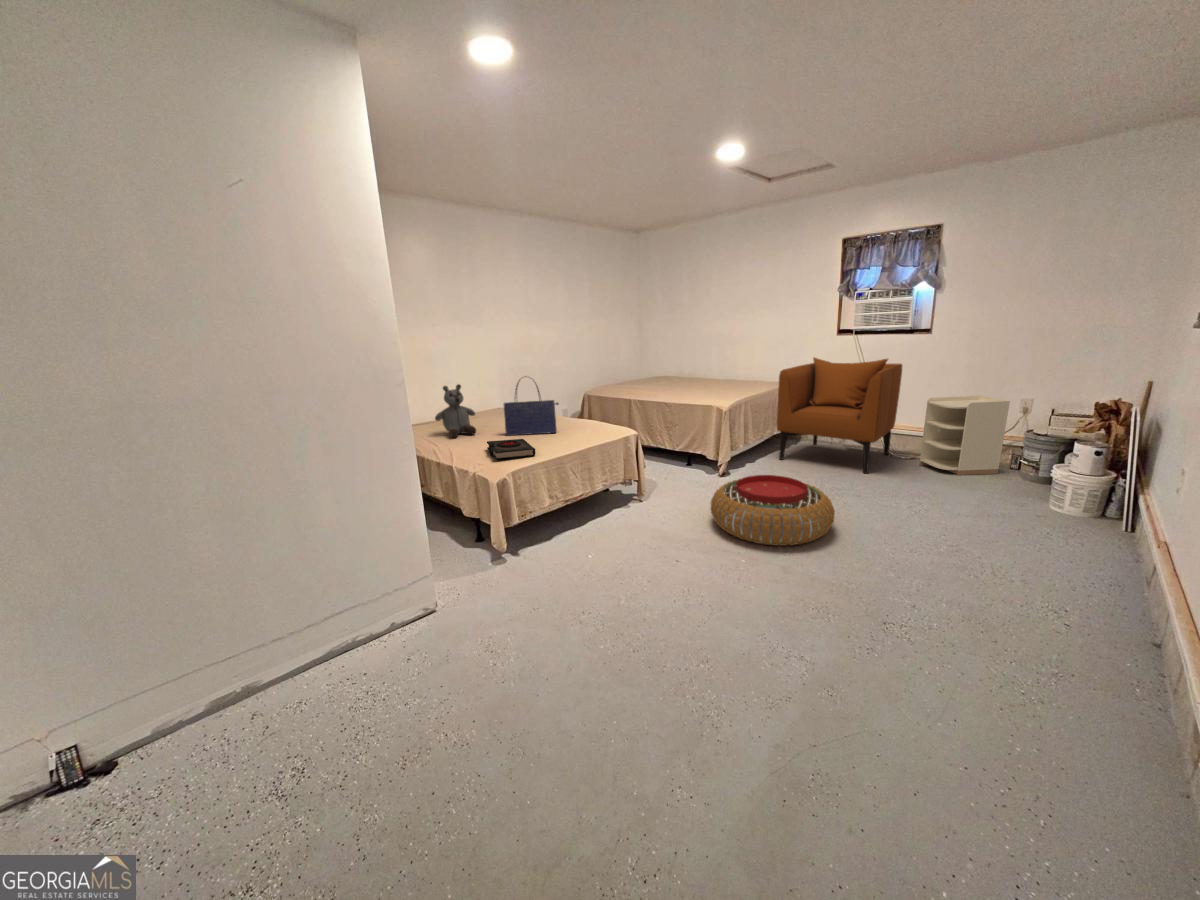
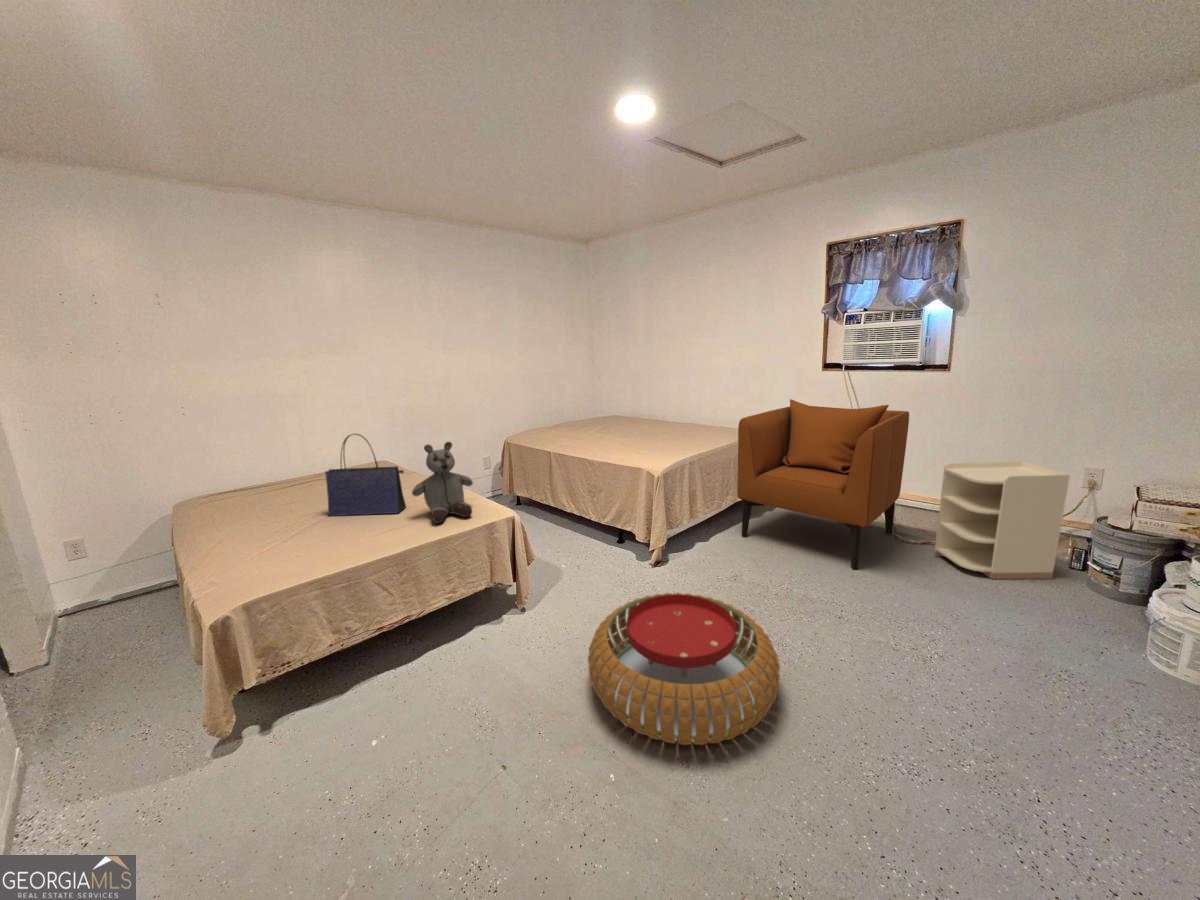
stuffed bear: present [435,384,476,437] -> present [412,442,473,523]
book: present [487,439,535,459] -> none [239,529,329,575]

